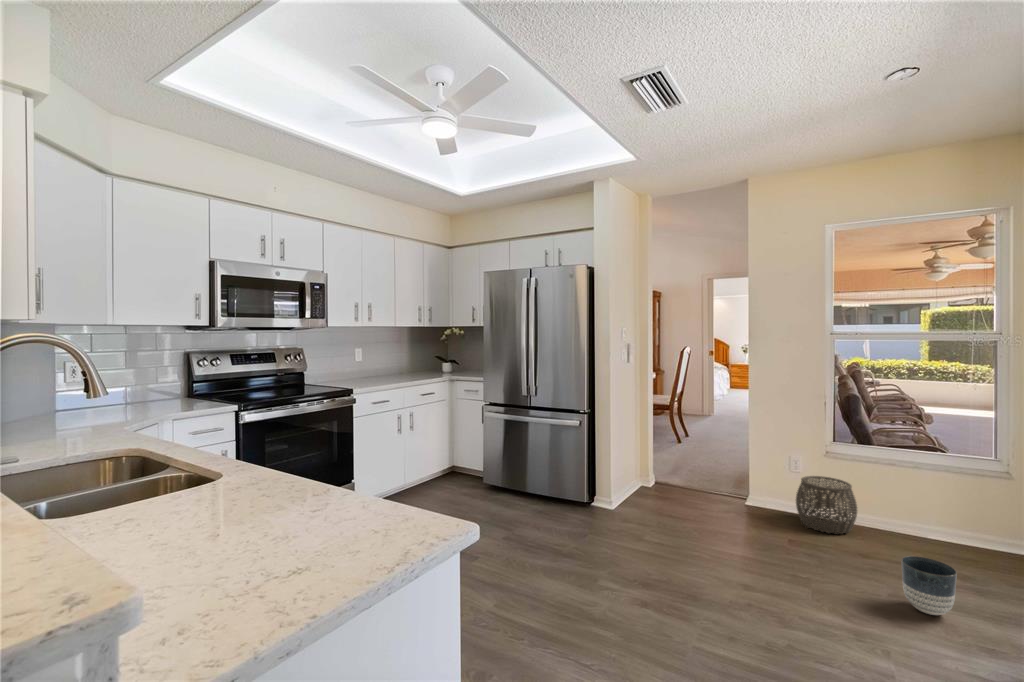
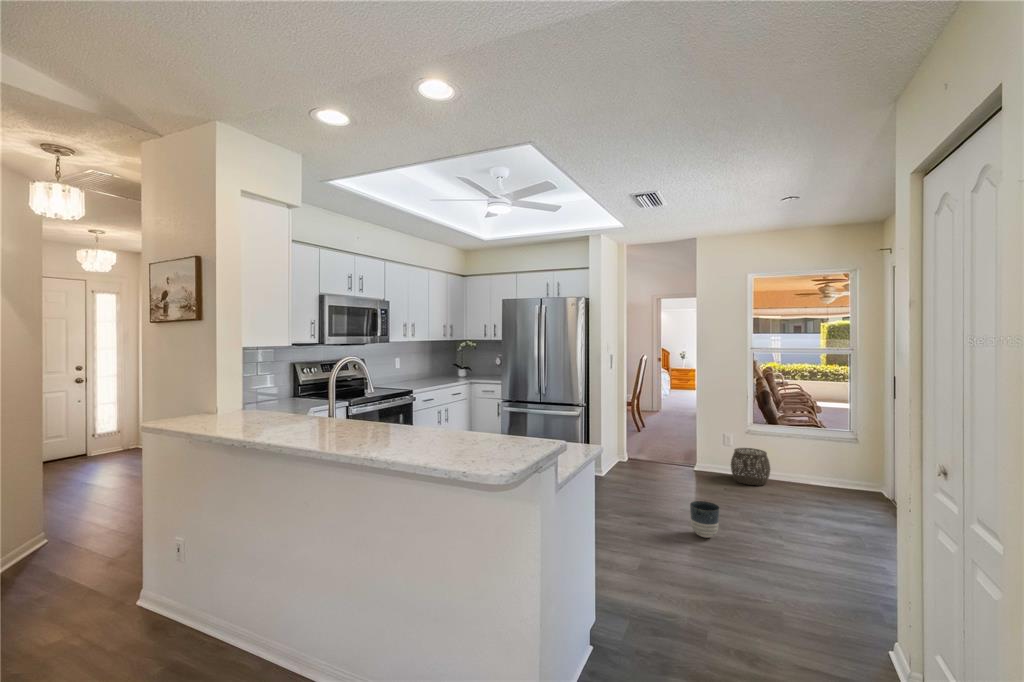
planter: present [902,556,957,615] -> present [690,501,720,538]

